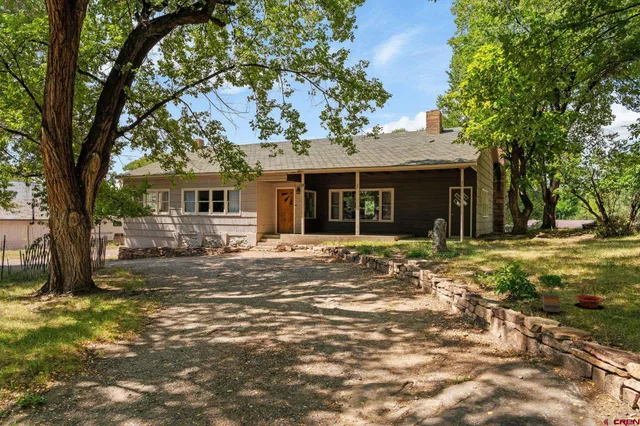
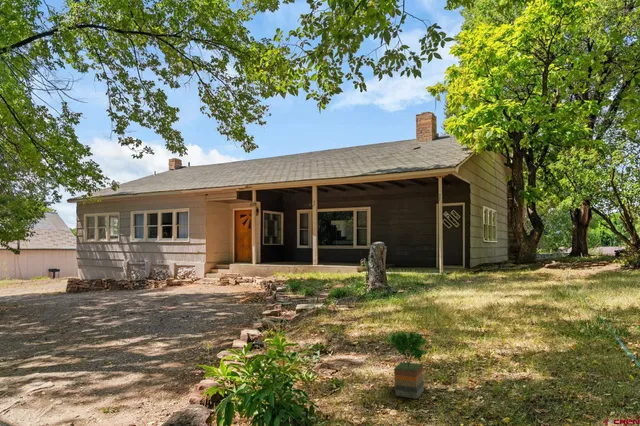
basket: present [575,282,603,308] -> none [459,345,503,392]

